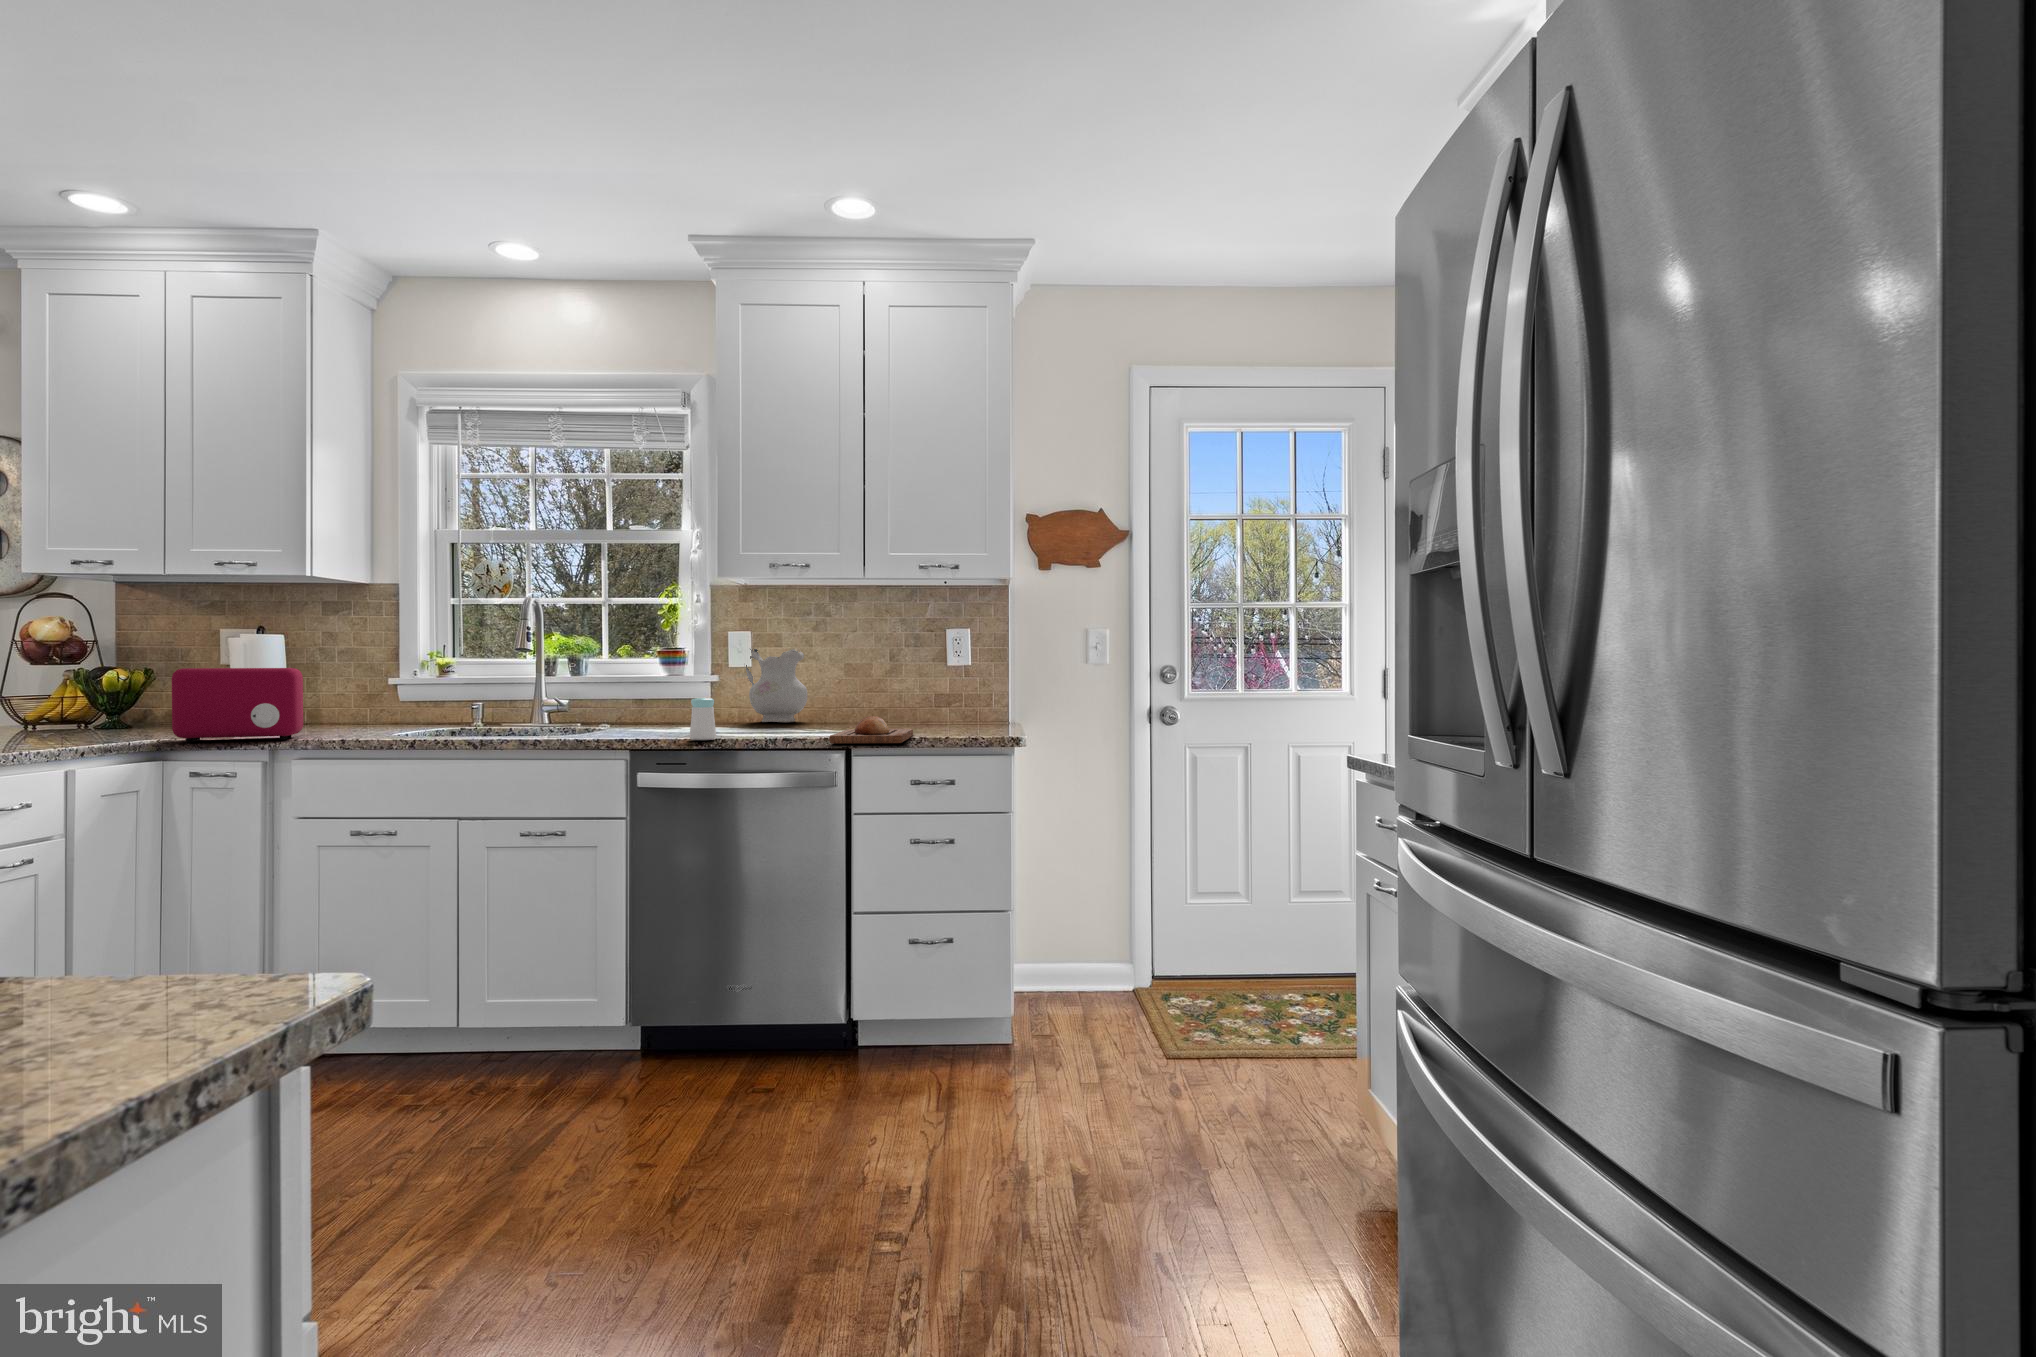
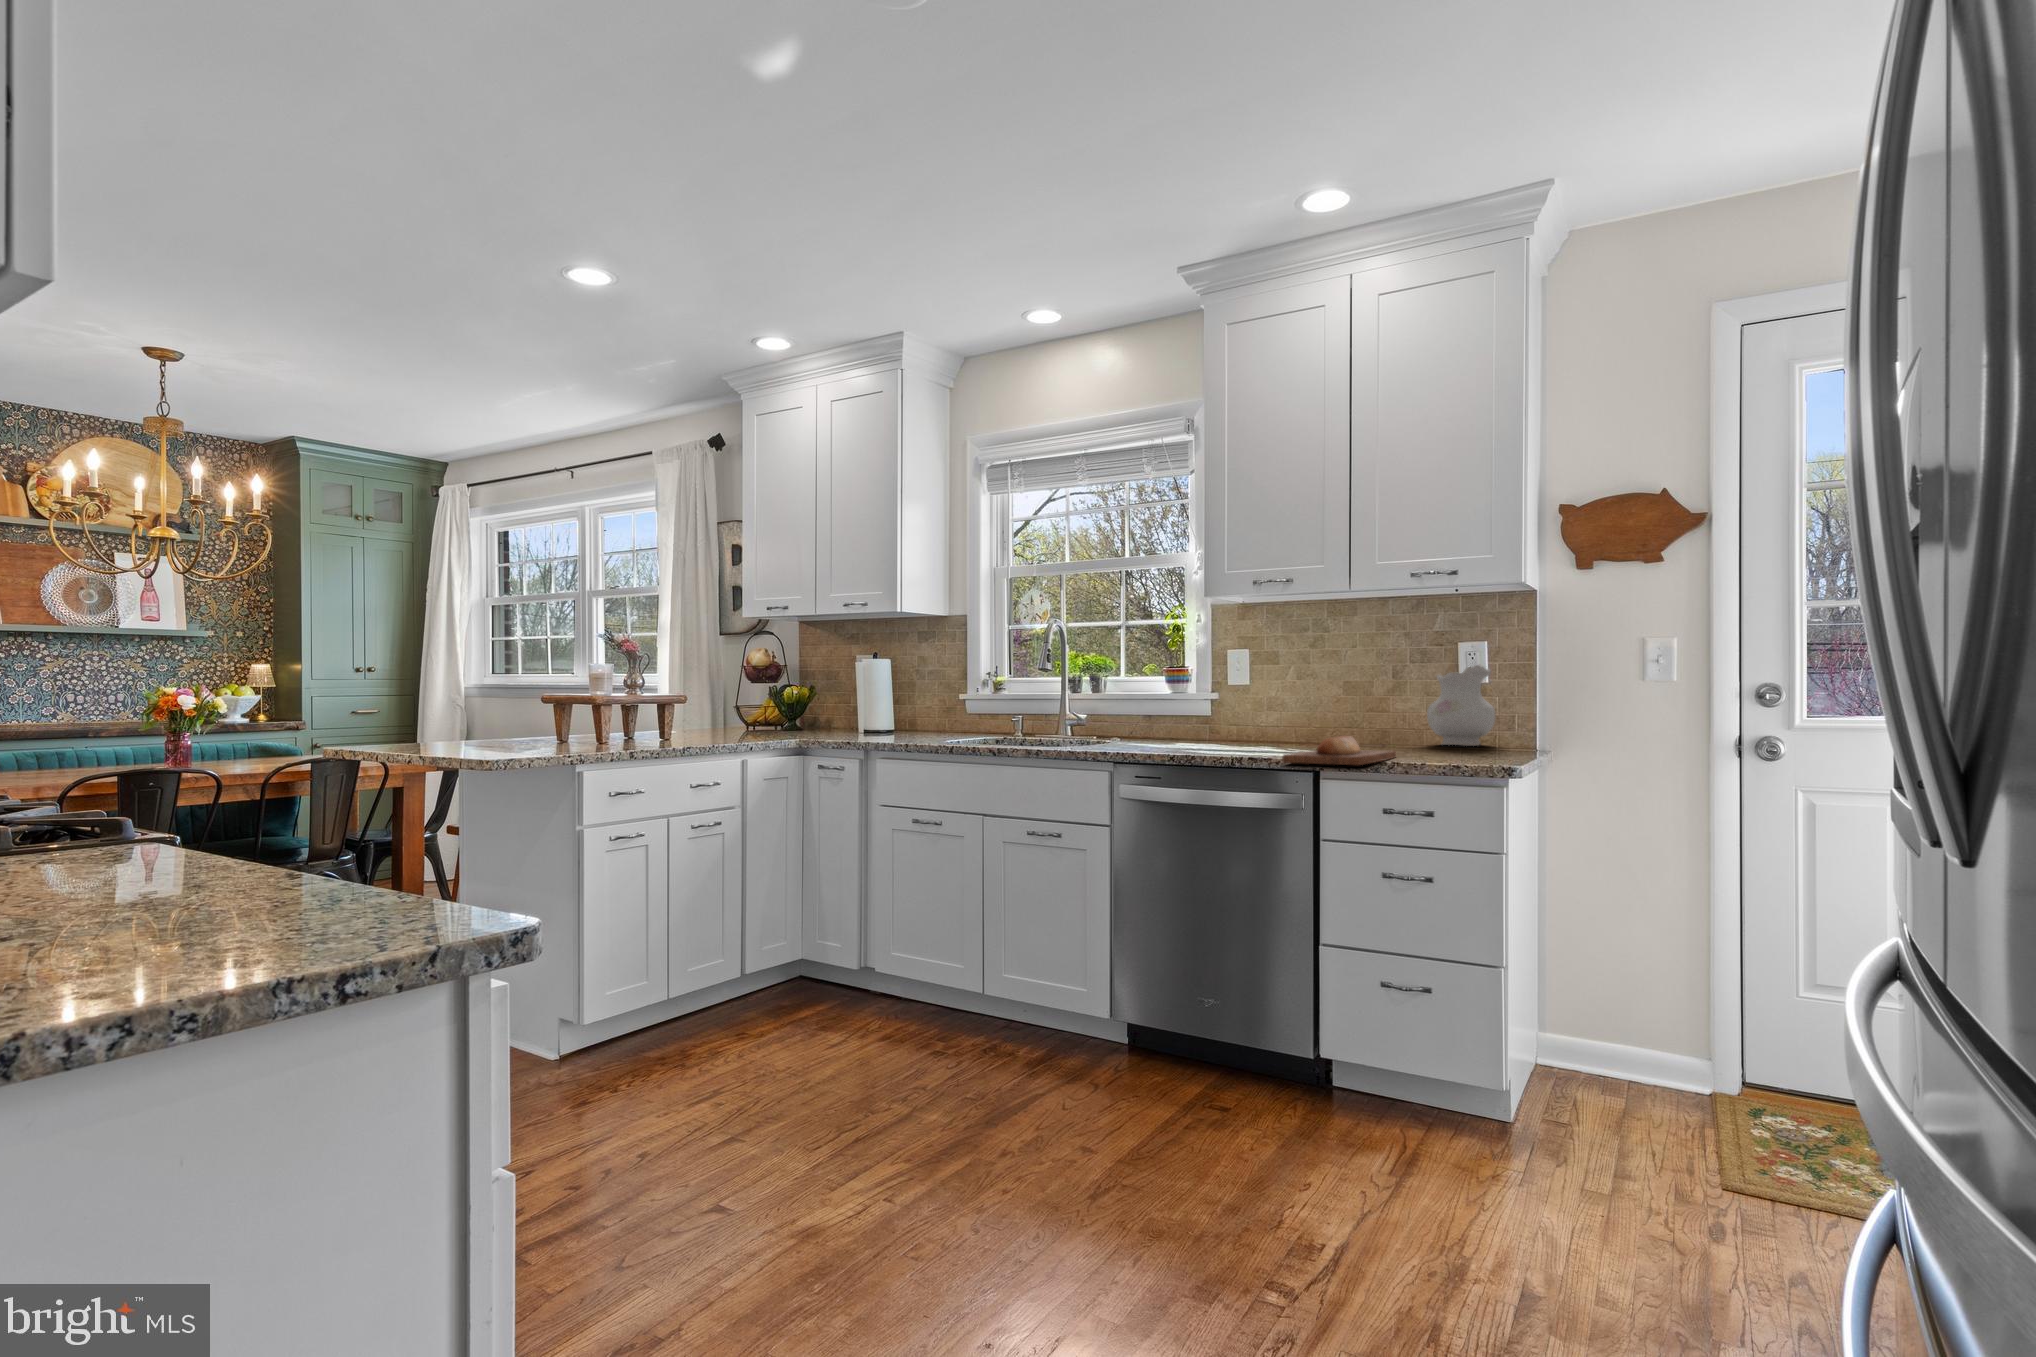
ceramic pitcher: present [746,649,807,722] -> present [1427,665,1495,746]
toaster: present [172,668,303,742] -> none [791,685,880,742]
salt shaker: present [690,698,716,740] -> none [1158,713,1185,755]

